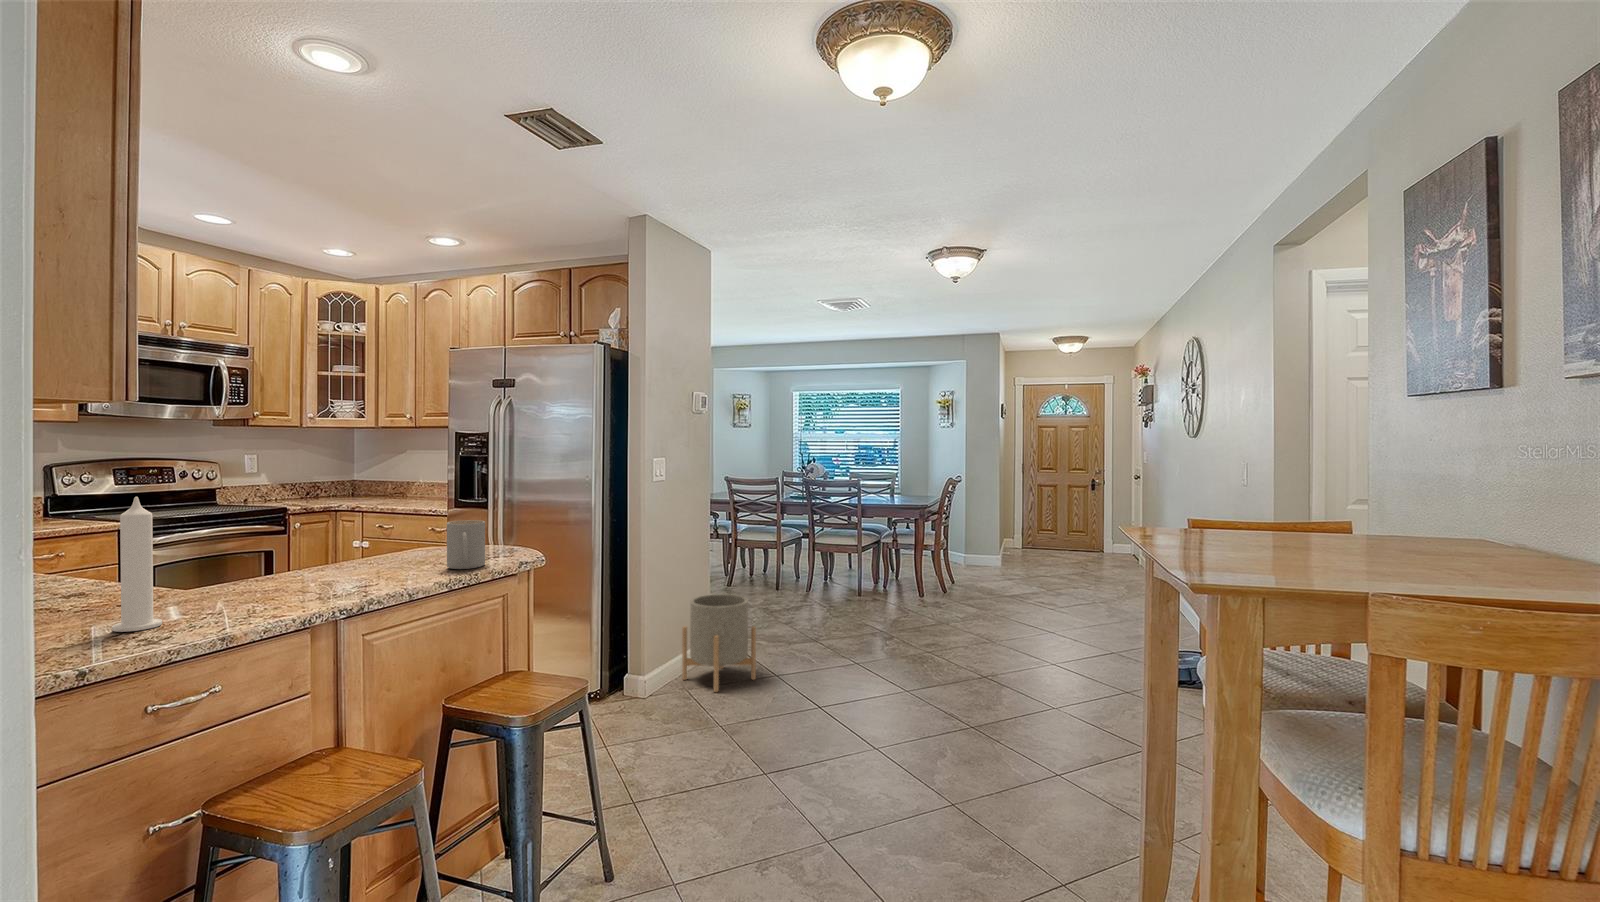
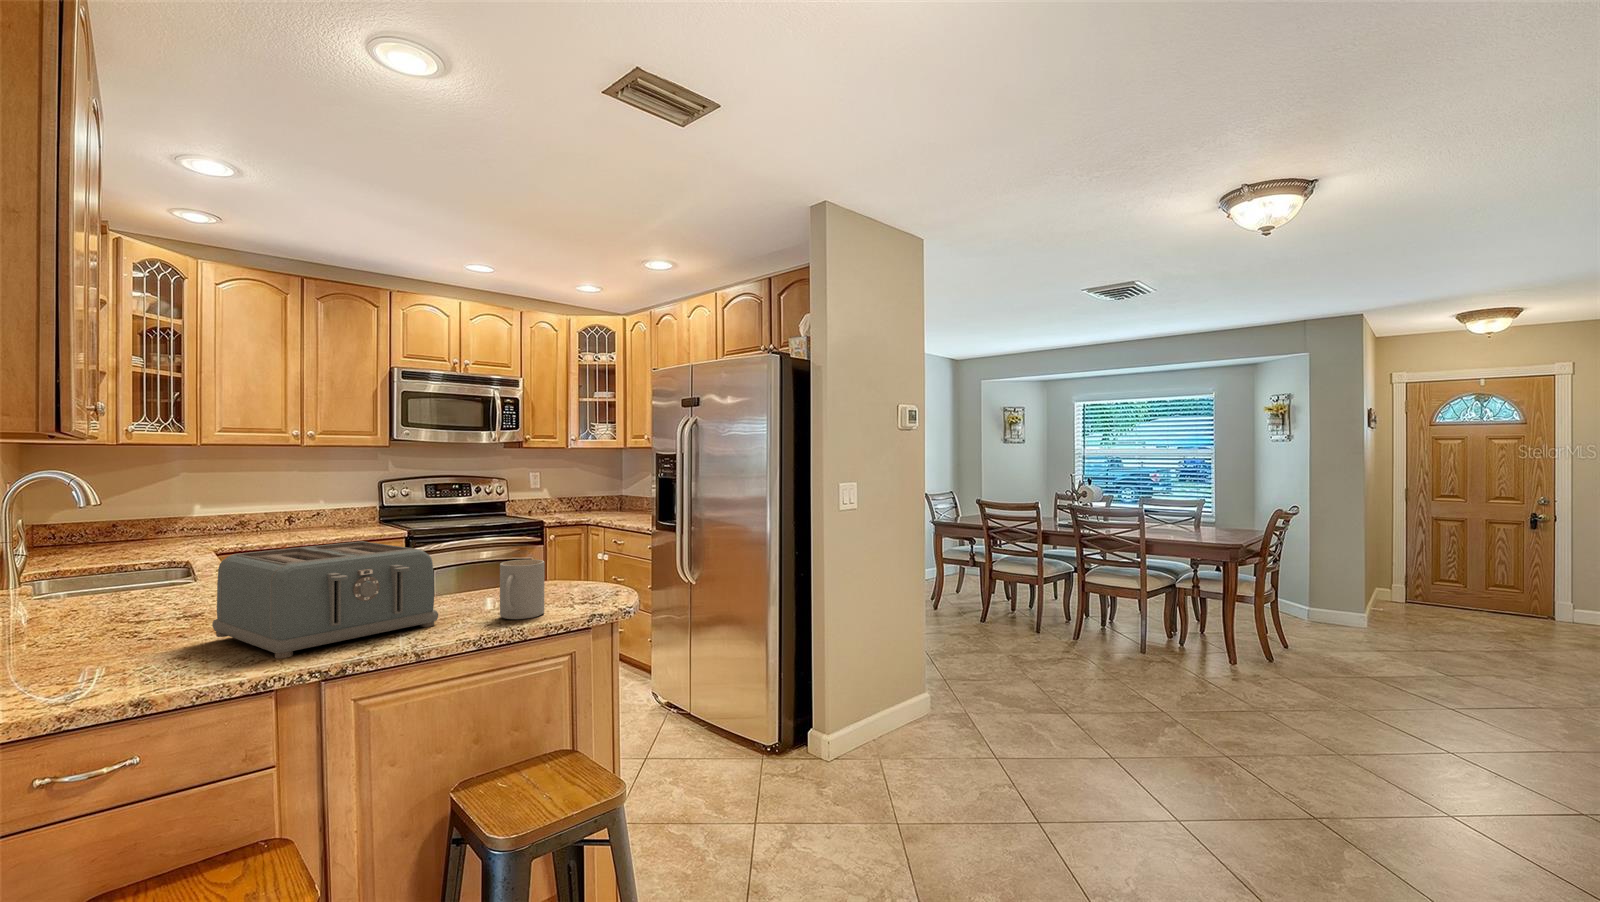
candle: present [112,497,162,632] -> none [81,531,138,680]
toaster: none [170,511,397,606] -> present [212,541,438,658]
planter: present [682,594,756,692] -> none [884,644,972,768]

